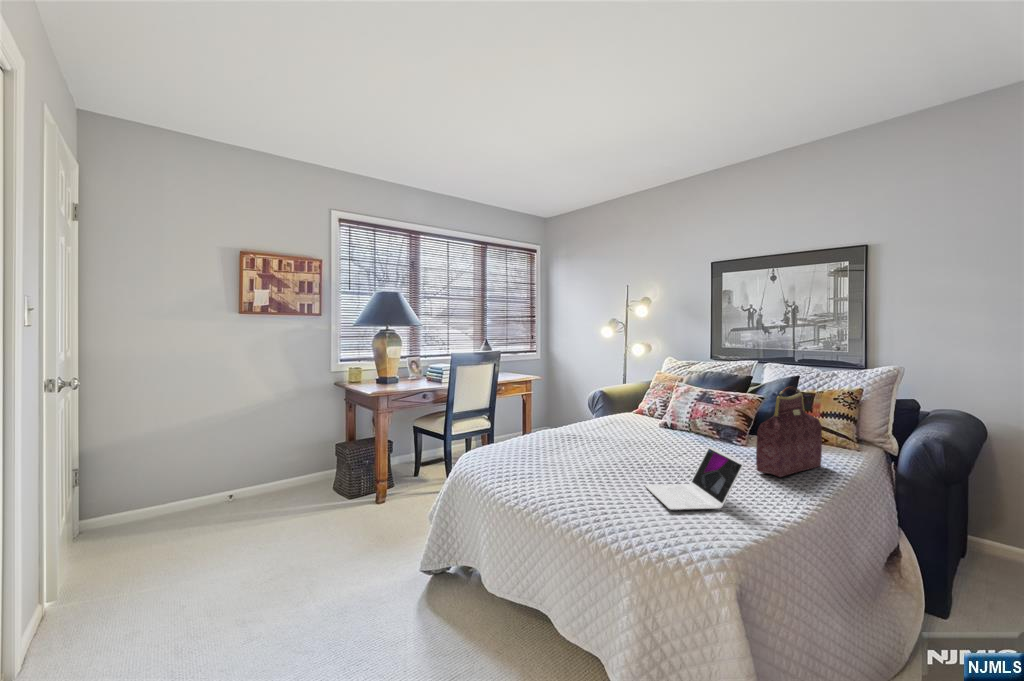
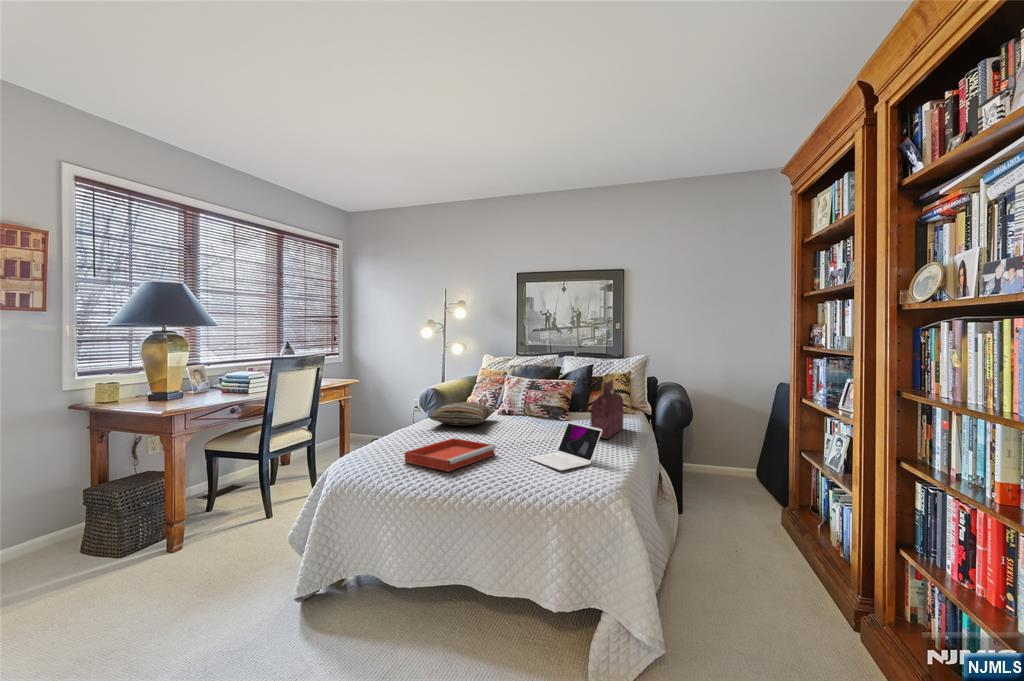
pillow: none [566,409,650,436] -> present [429,402,495,426]
tray: none [507,448,611,486] -> present [405,438,496,471]

